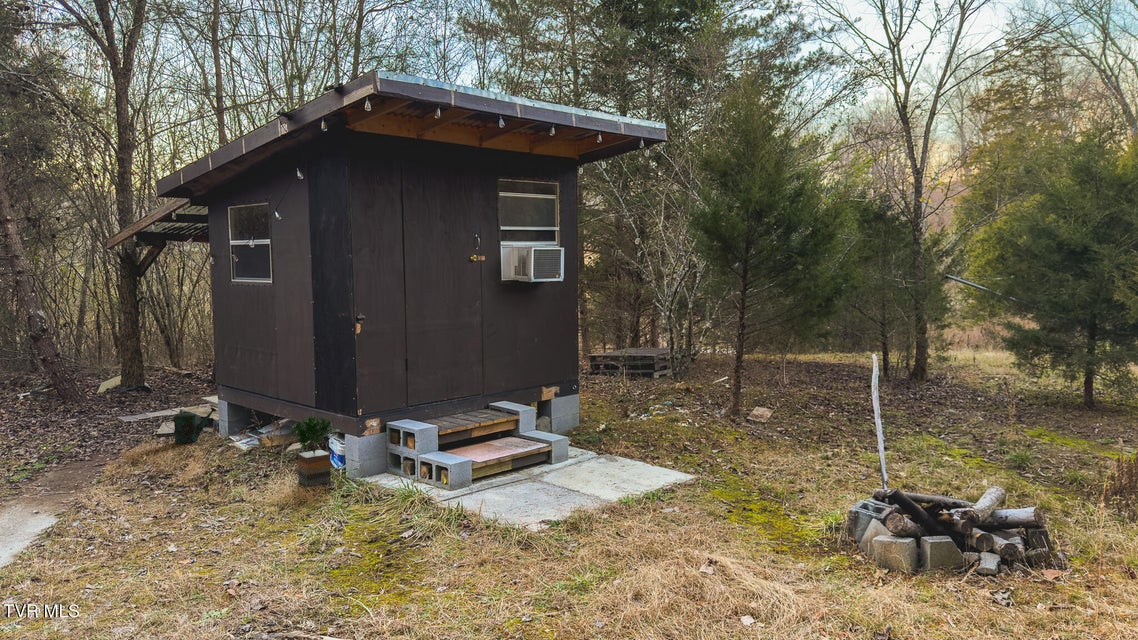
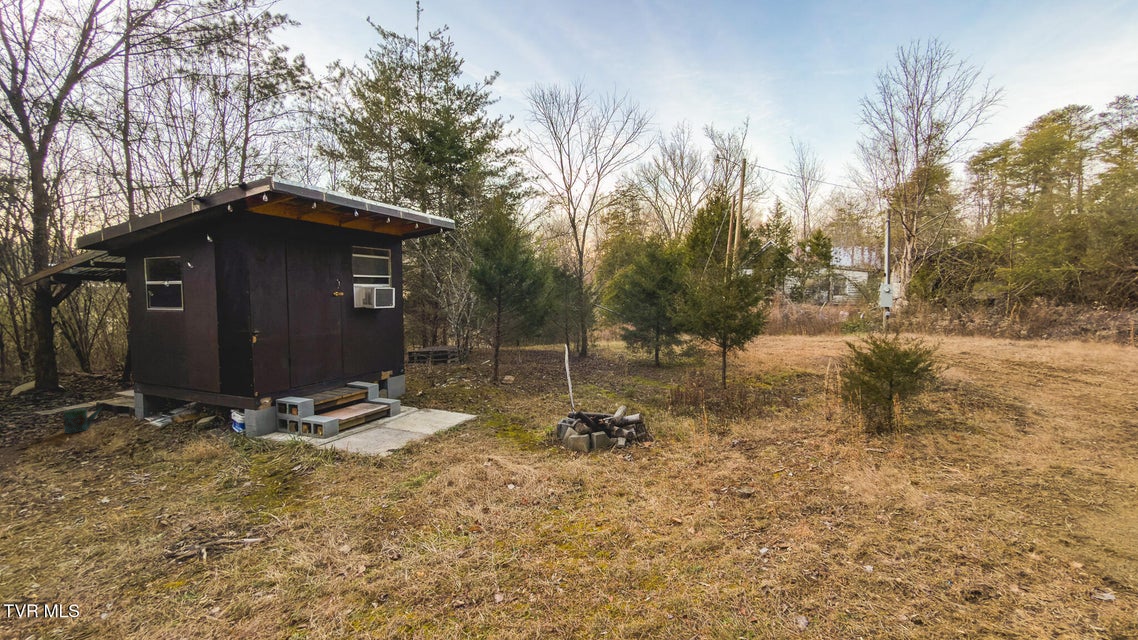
potted tree: present [290,417,338,487] -> none [191,402,235,451]

